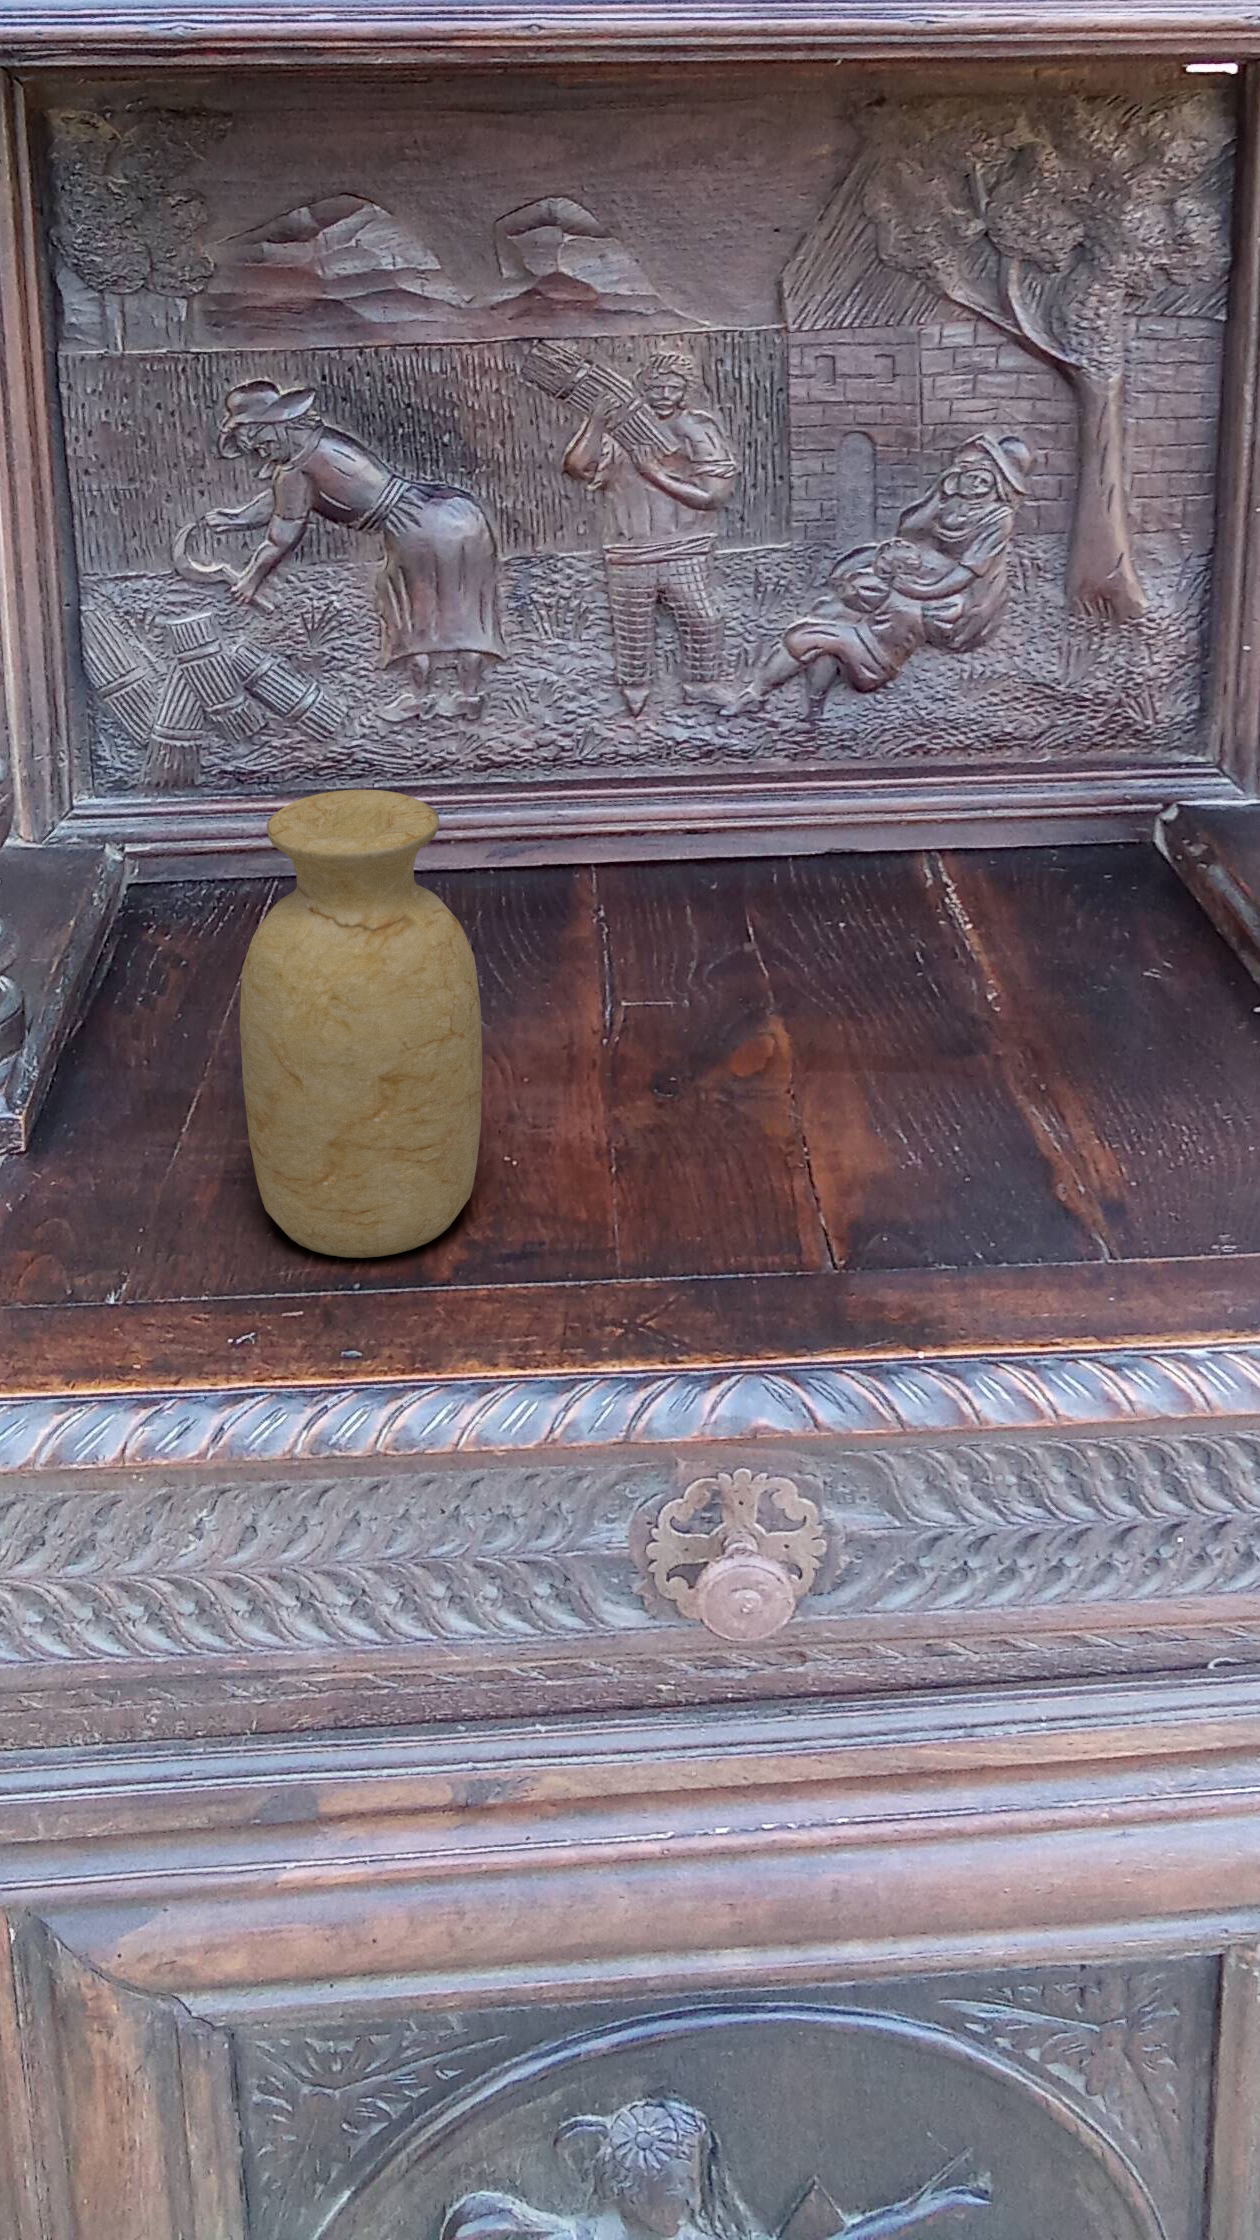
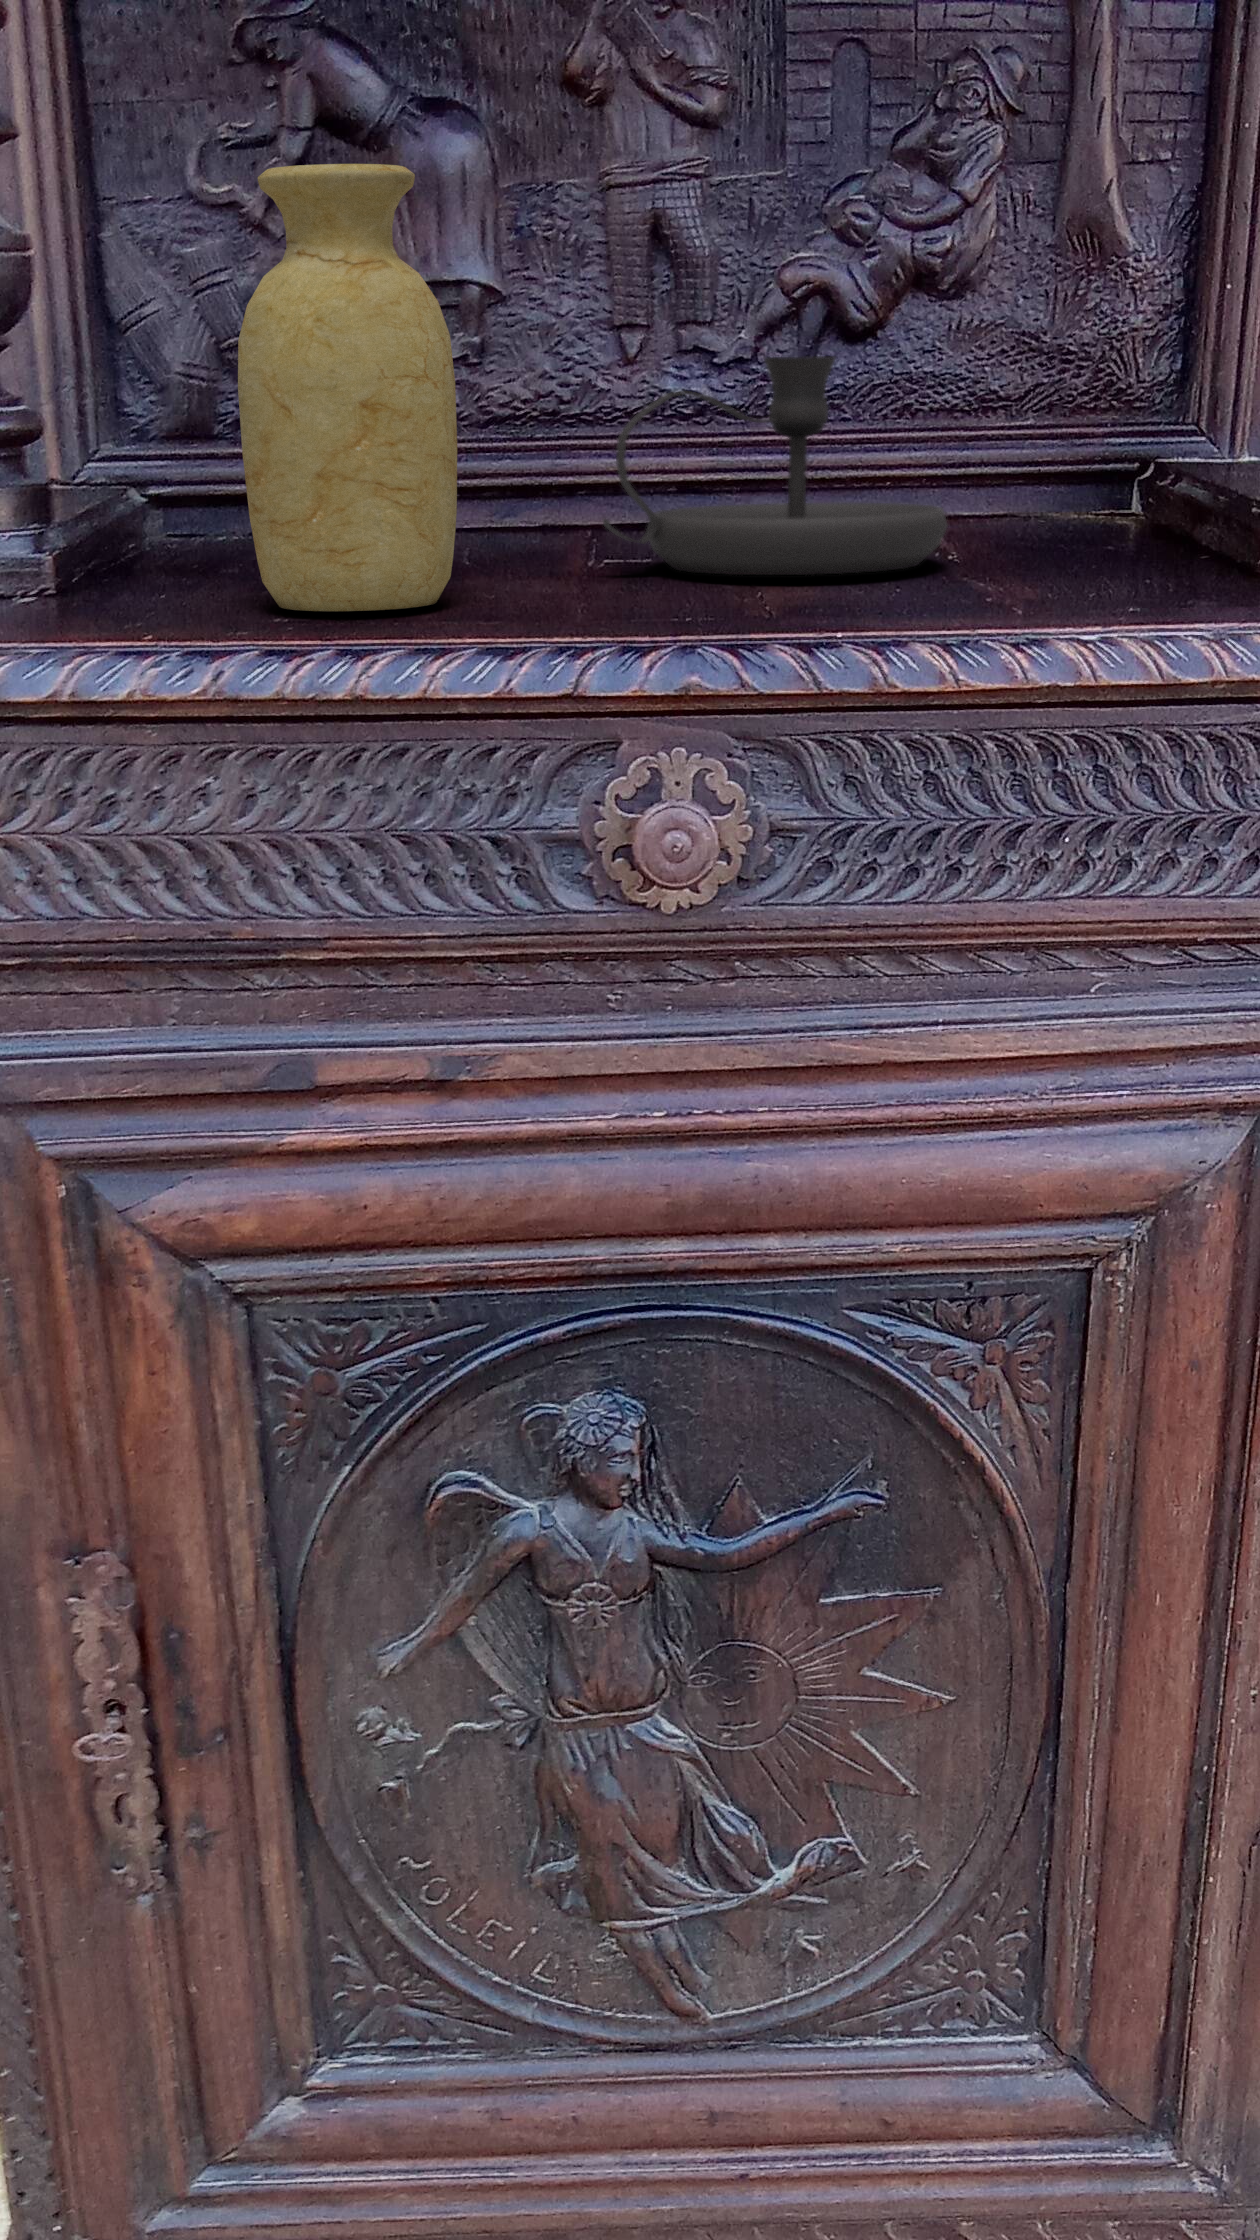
candlestick: none [629,855,999,1121] -> present [603,356,947,575]

